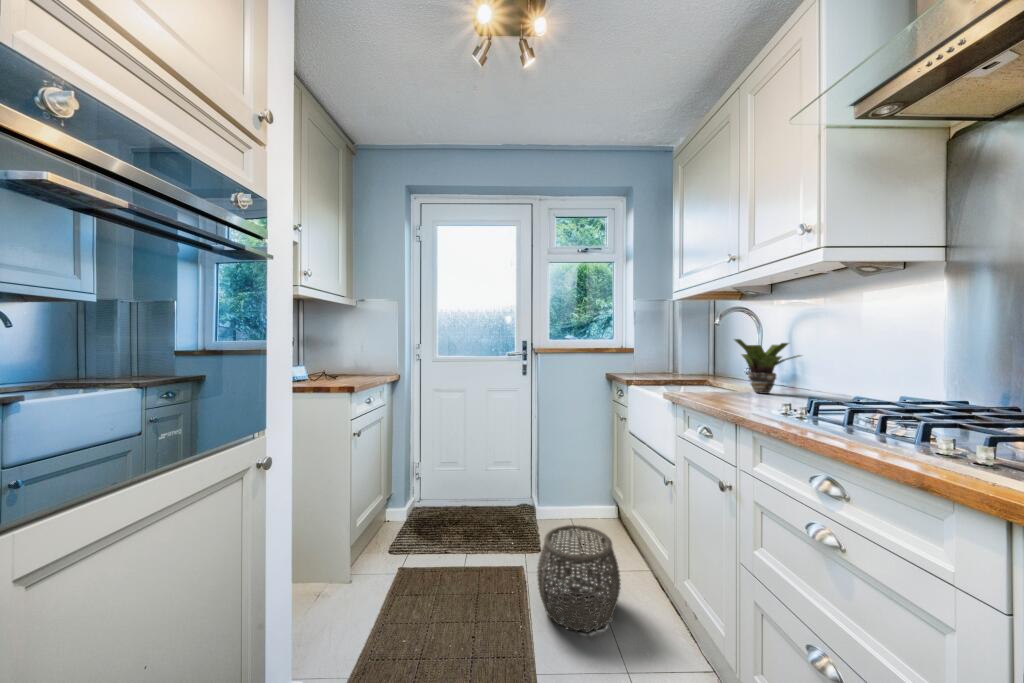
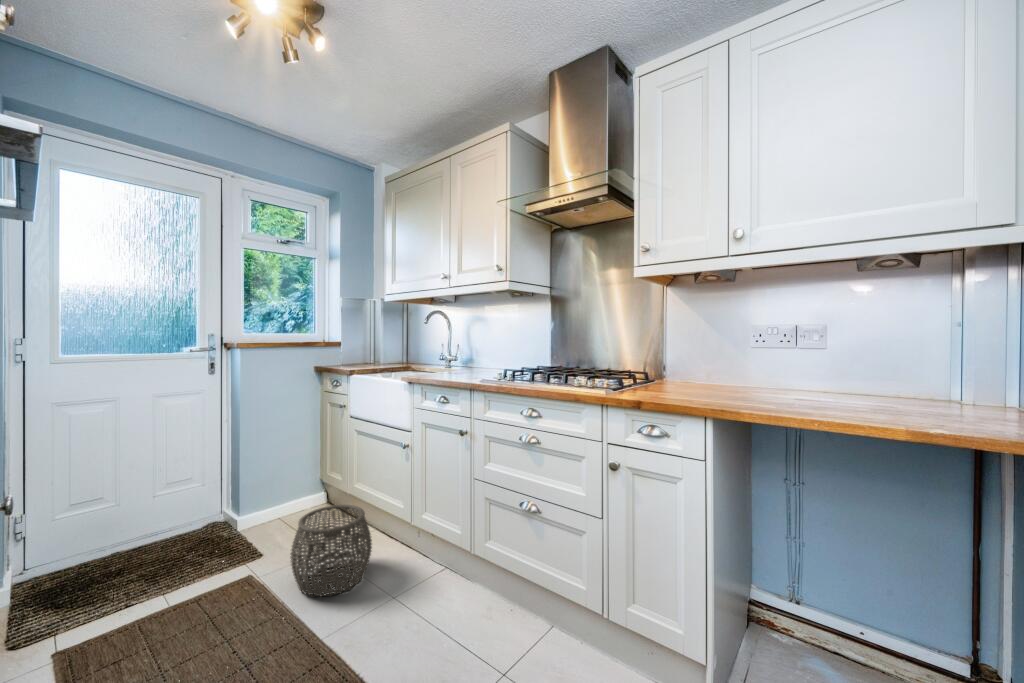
potted plant: present [735,339,800,394] -> none [443,334,484,373]

